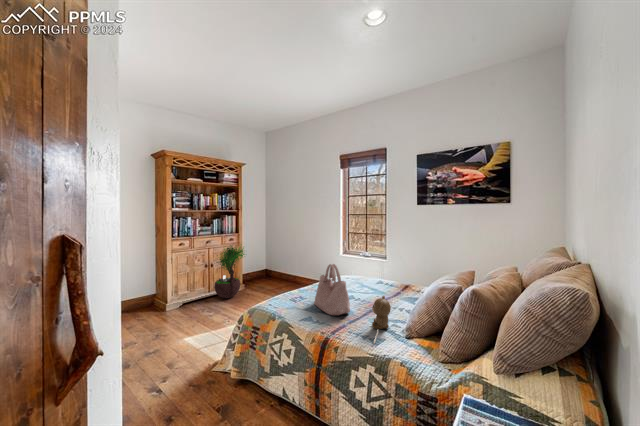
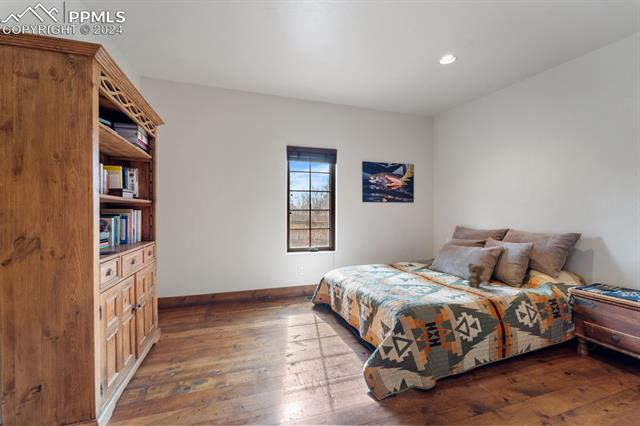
potted tree: present [214,246,245,298] -> none [147,256,215,363]
handbag: present [314,264,350,315] -> none [410,249,456,291]

